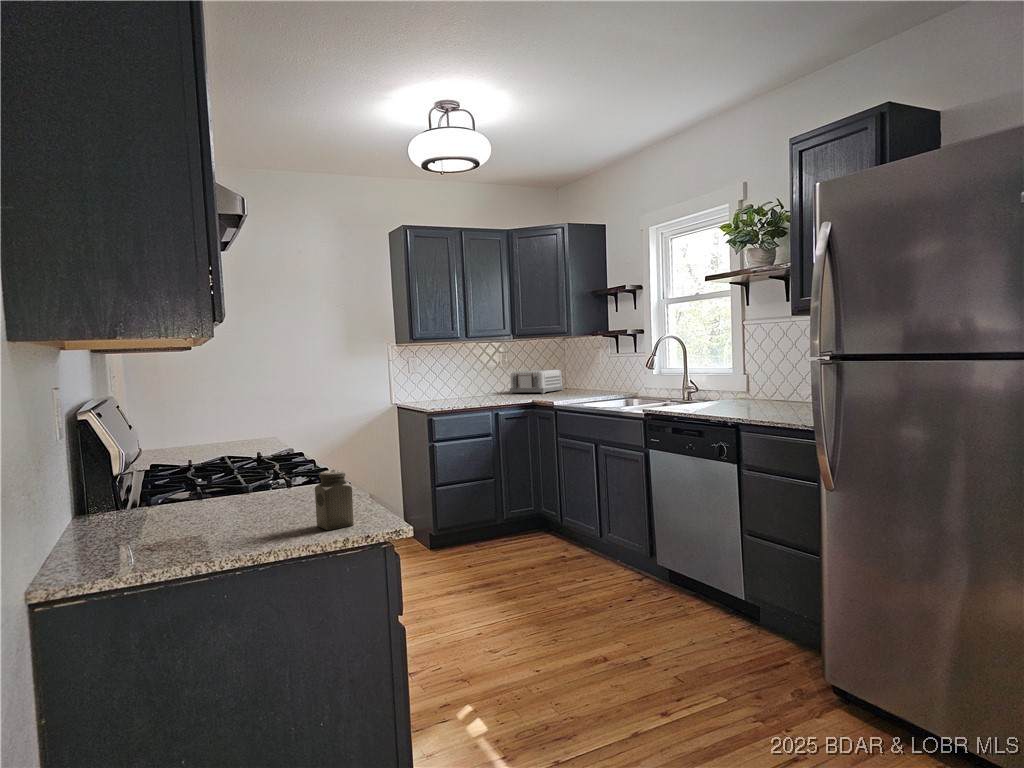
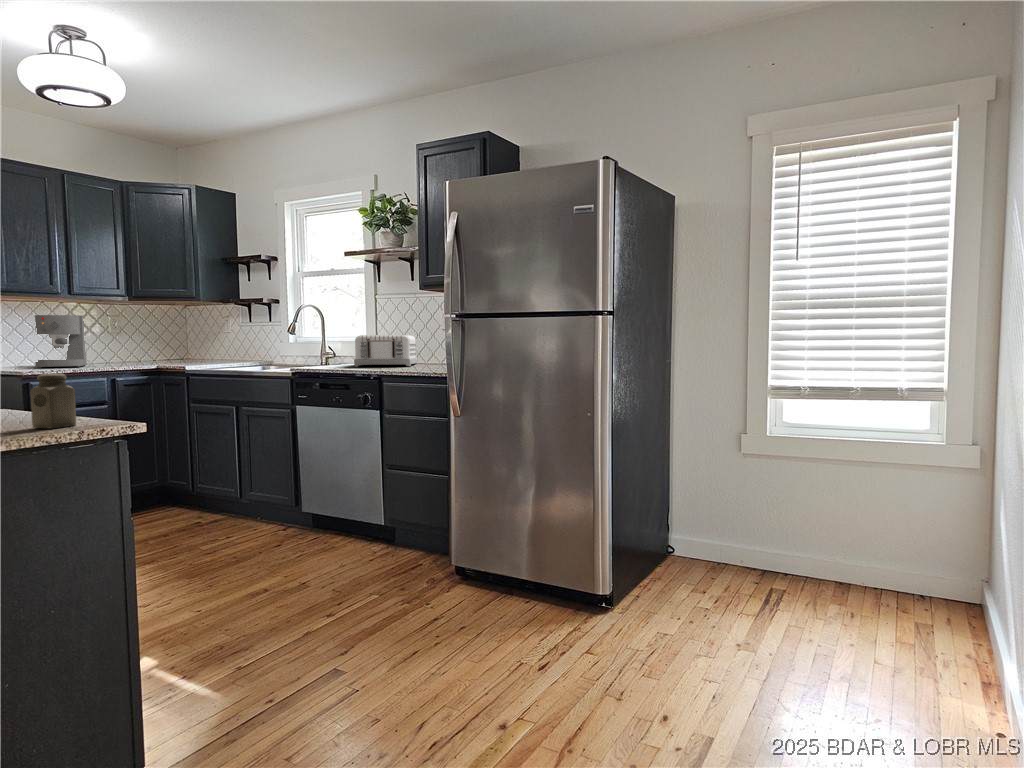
coffee maker: none [444,352,484,399] -> present [35,315,87,368]
toaster: present [510,369,563,394] -> present [354,335,418,367]

